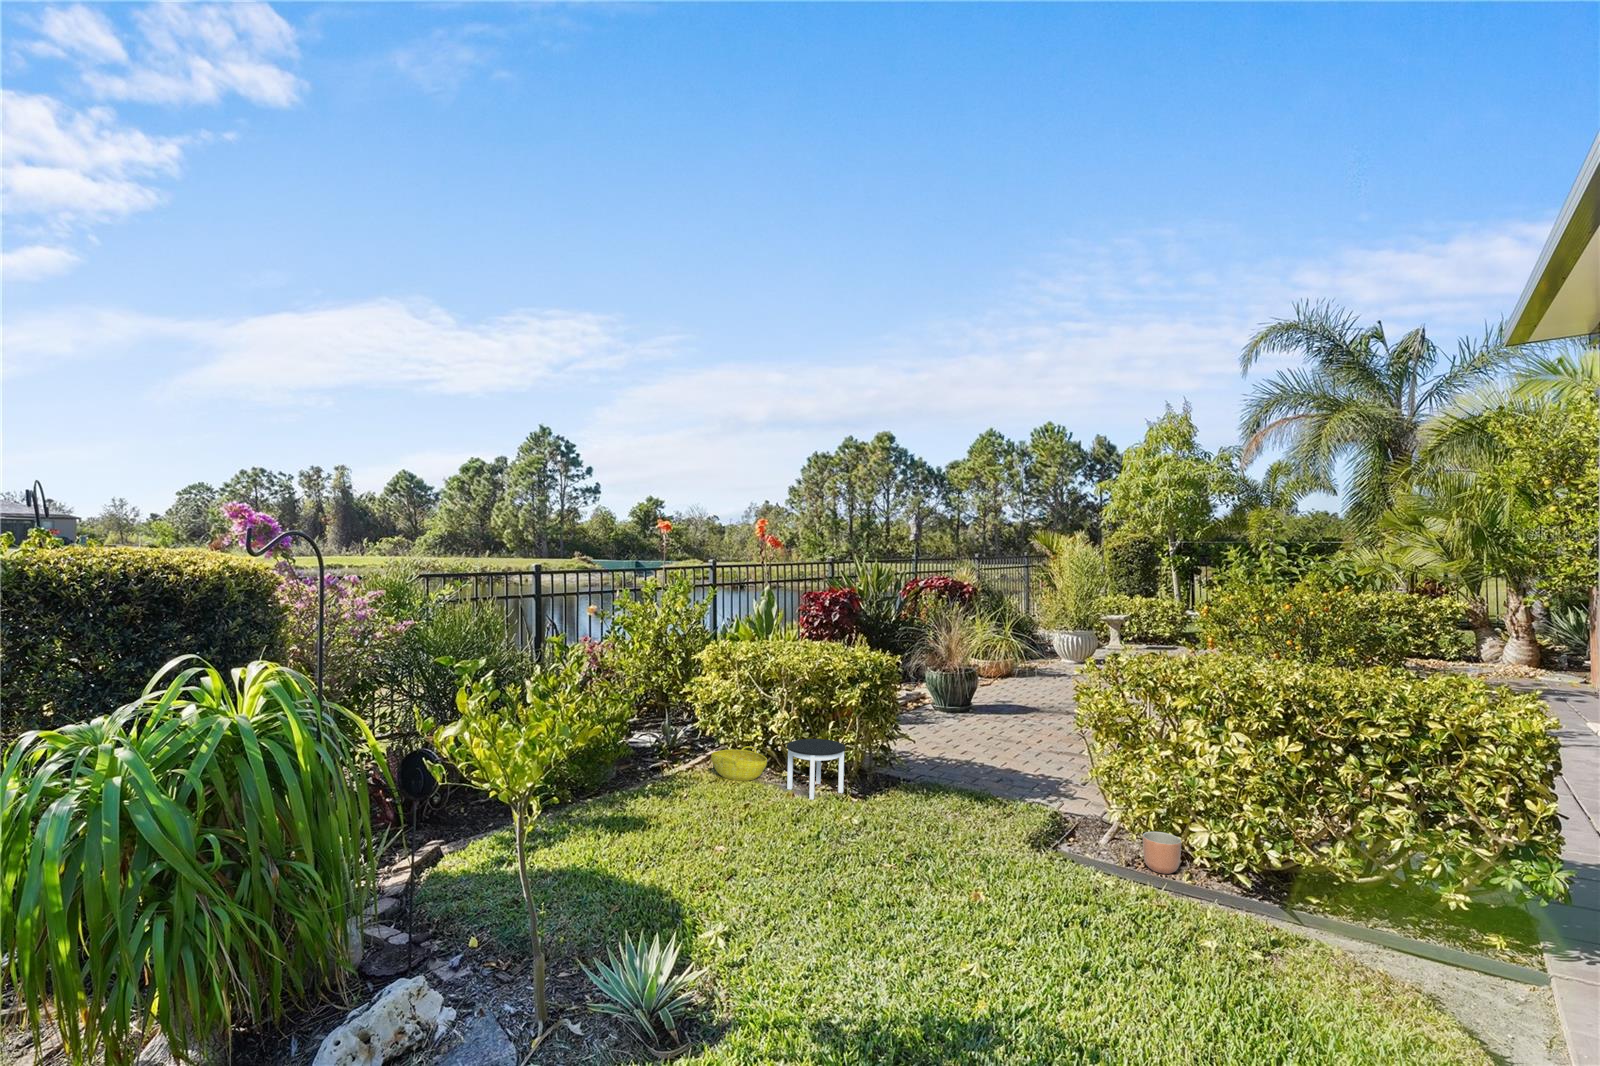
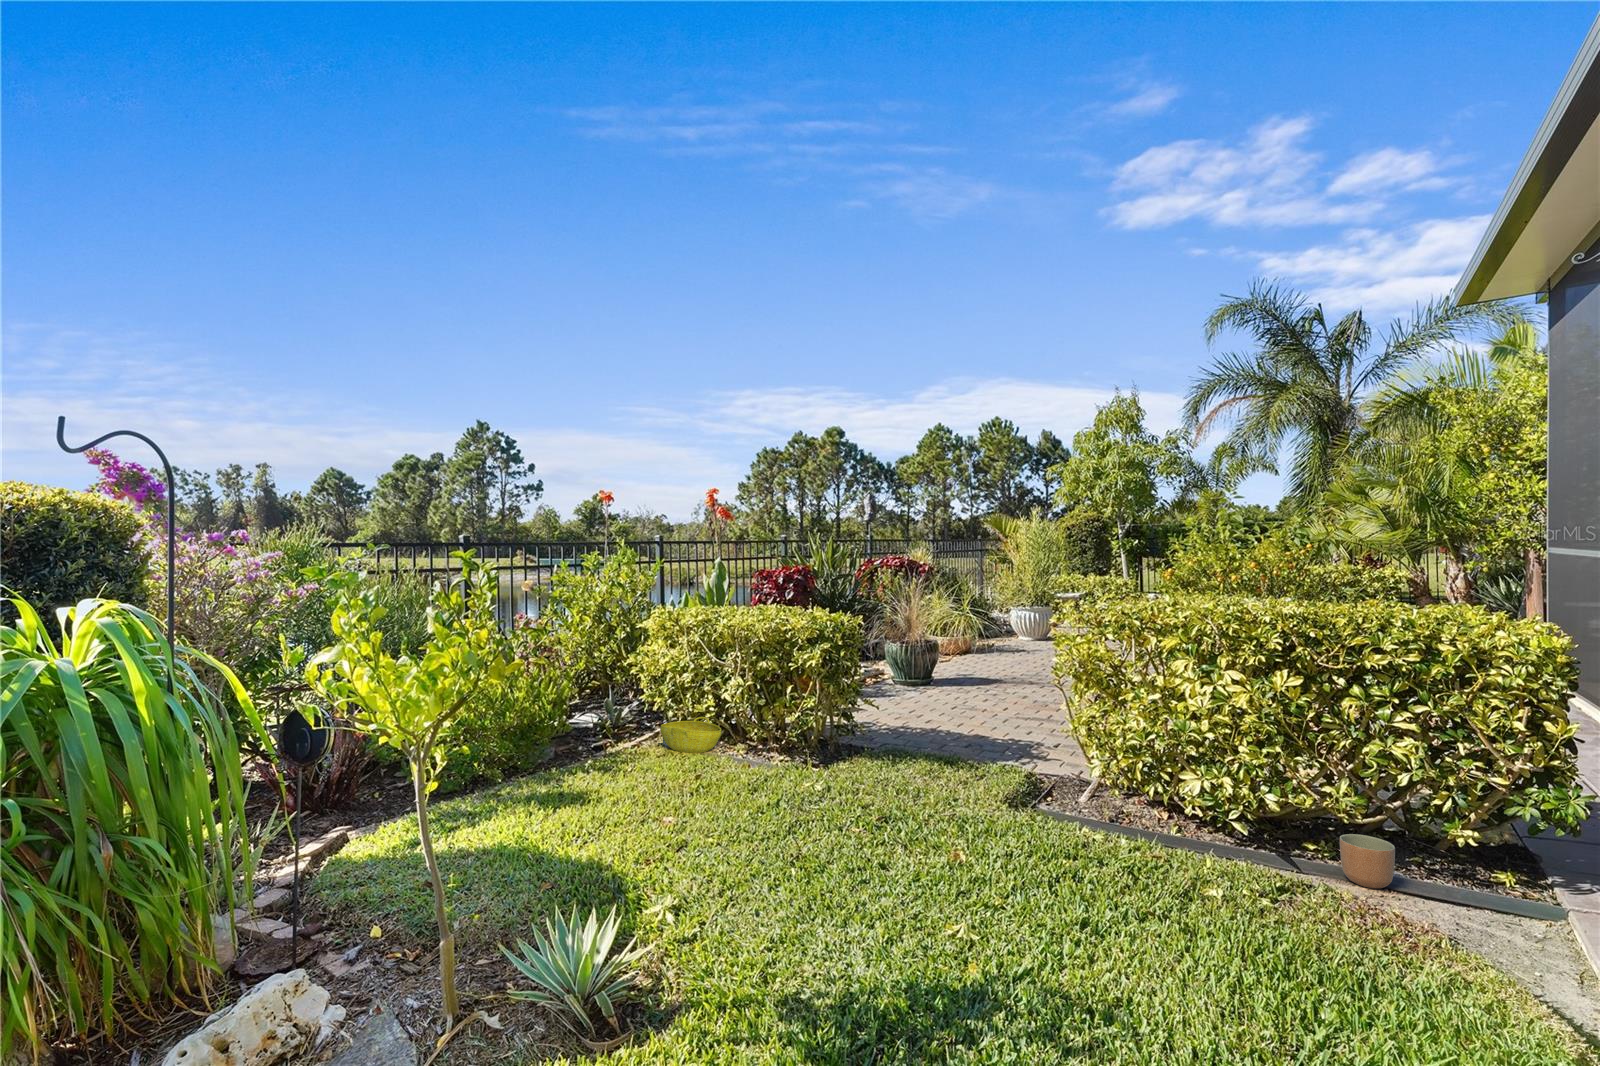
round table: present [787,739,845,799] -> none [743,705,806,768]
planter: present [1143,832,1181,874] -> present [1340,834,1395,889]

